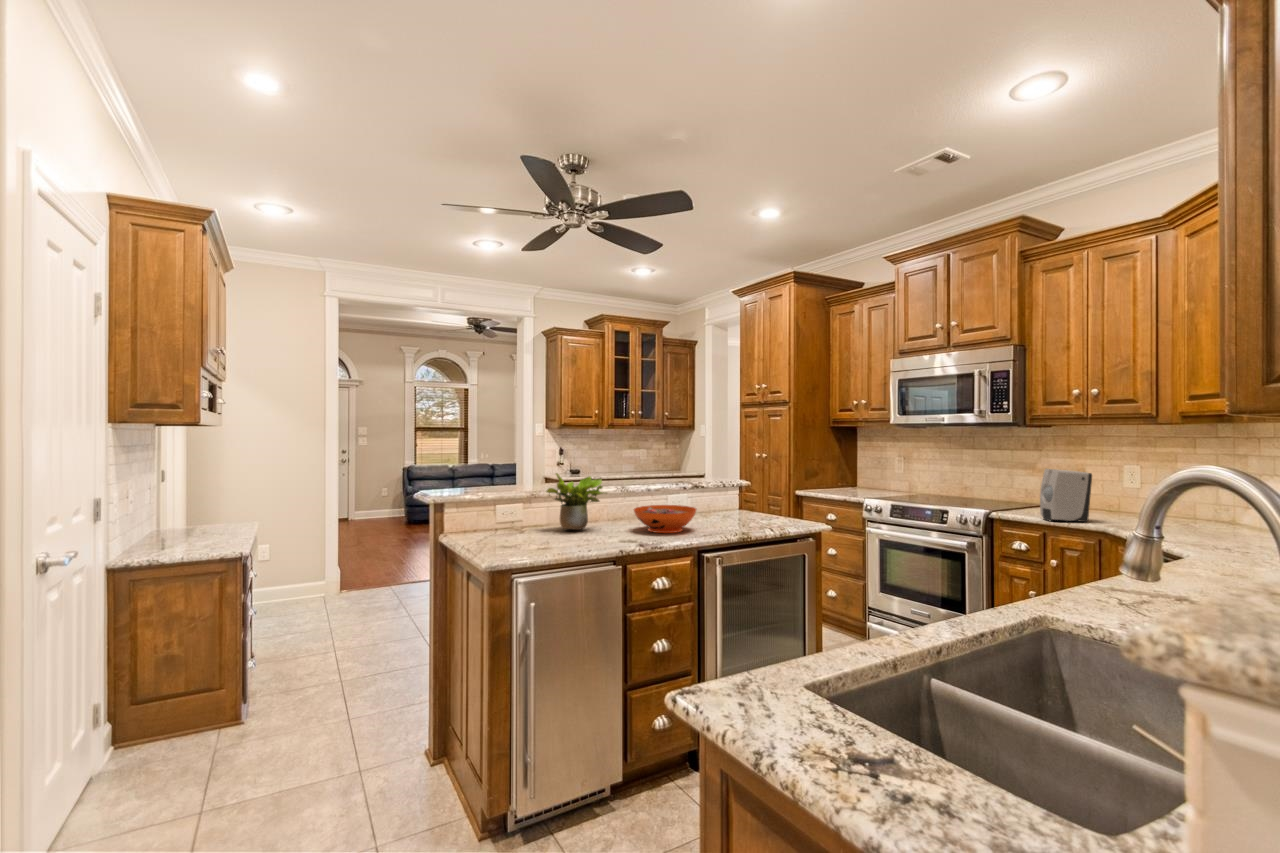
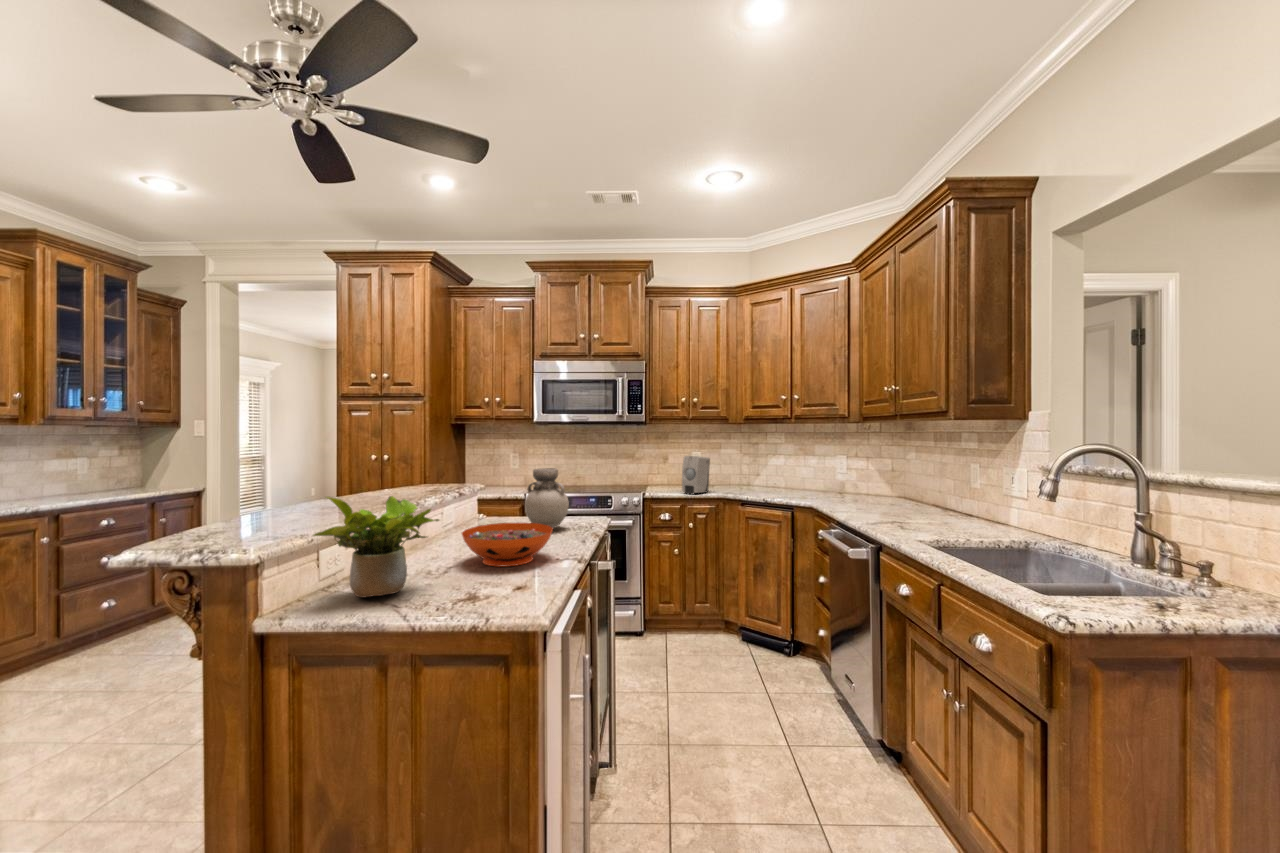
vase: none [736,469,774,521] -> present [525,468,569,528]

